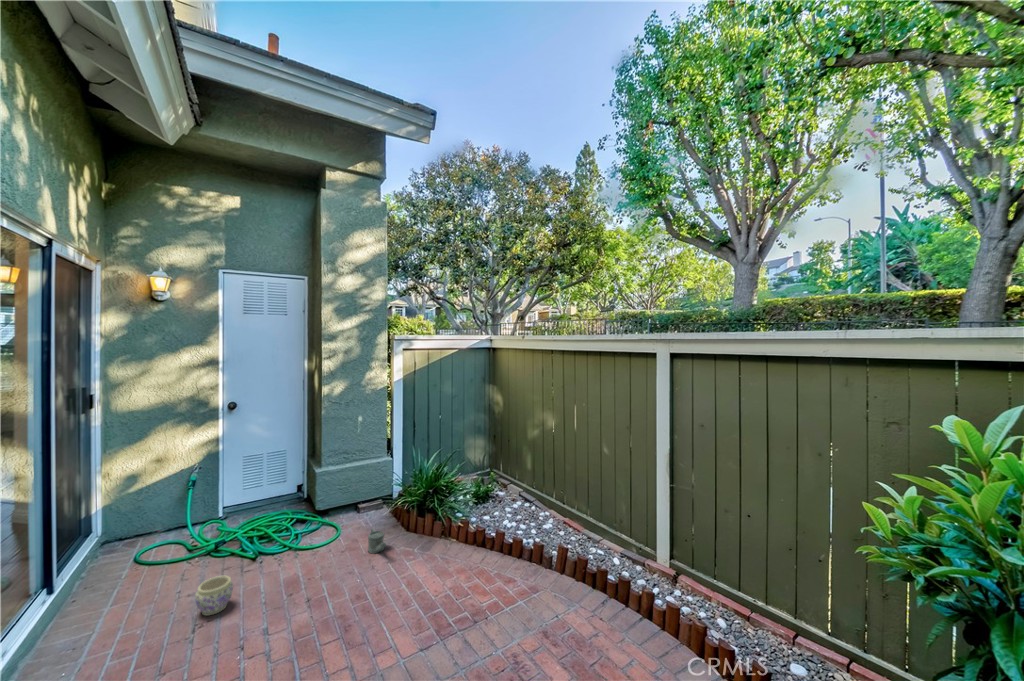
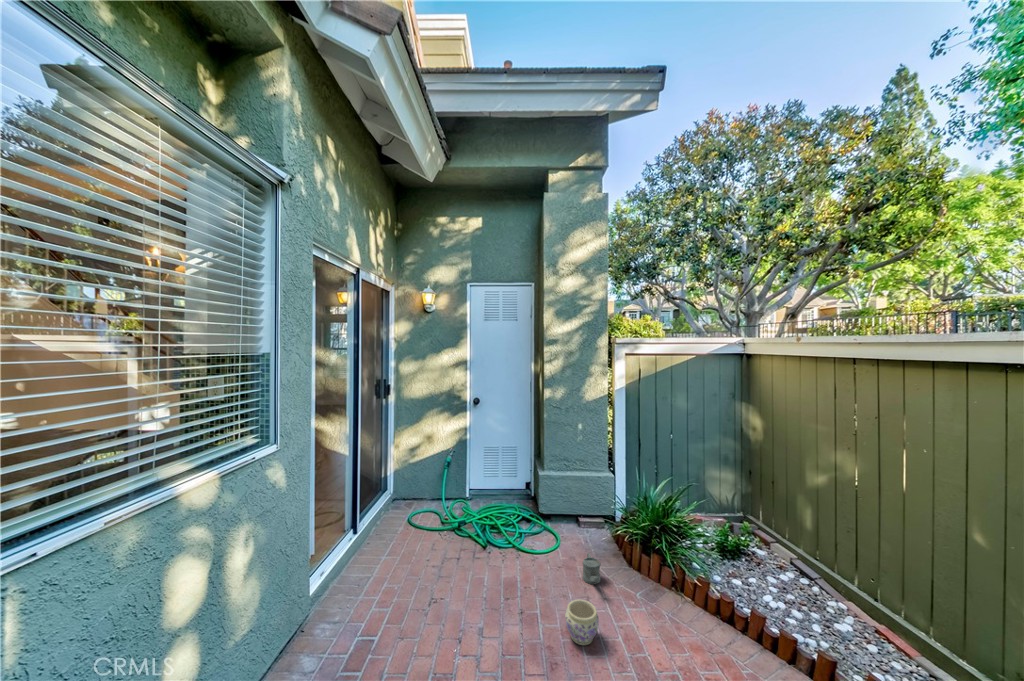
planter: present [195,576,233,616] -> present [565,600,599,646]

